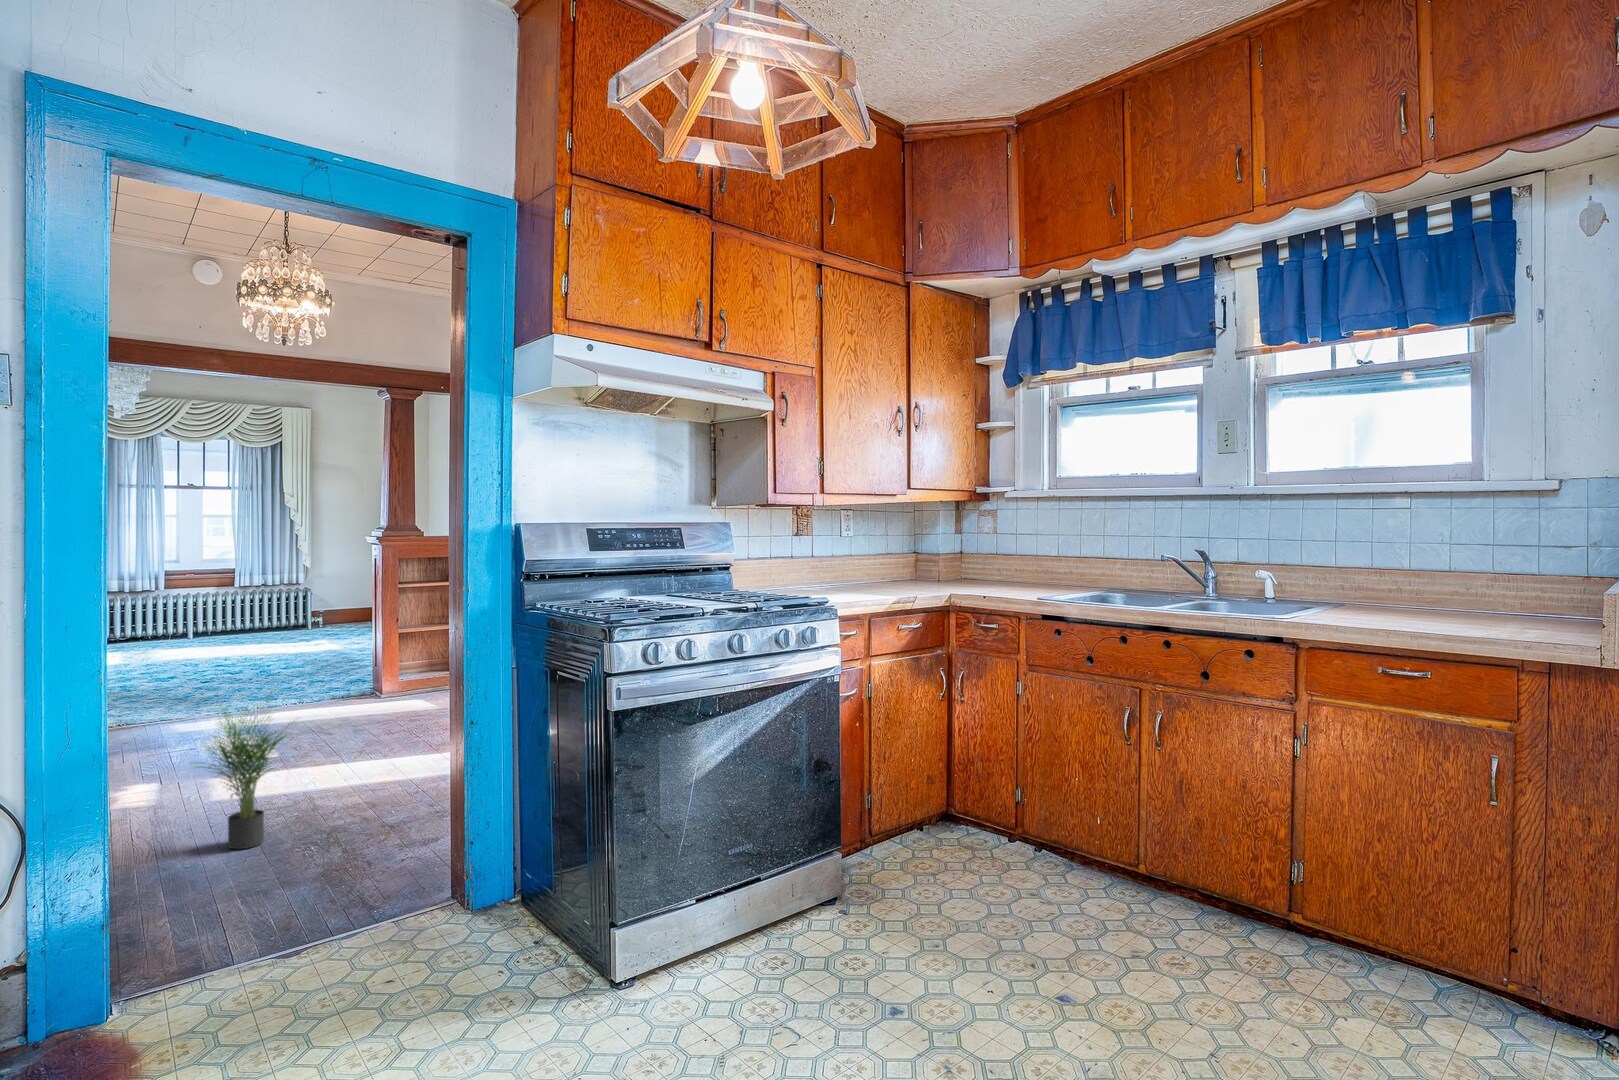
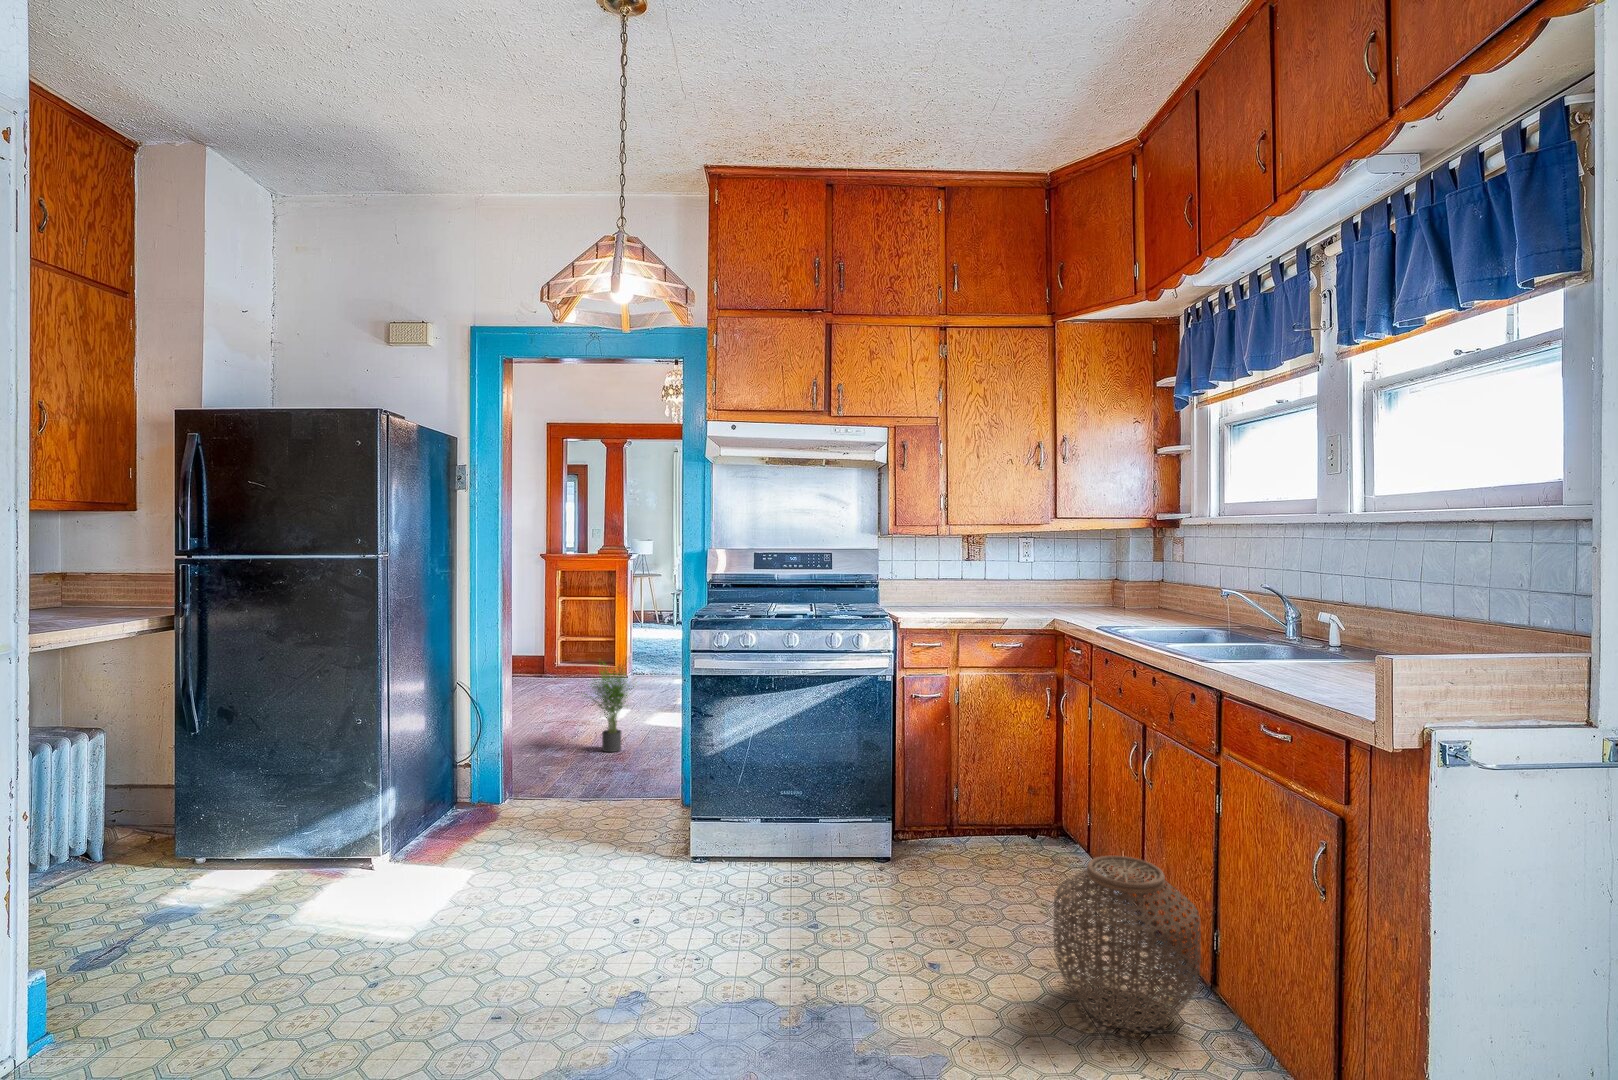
woven basket: none [1155,826,1306,995] -> present [1054,856,1201,1031]

